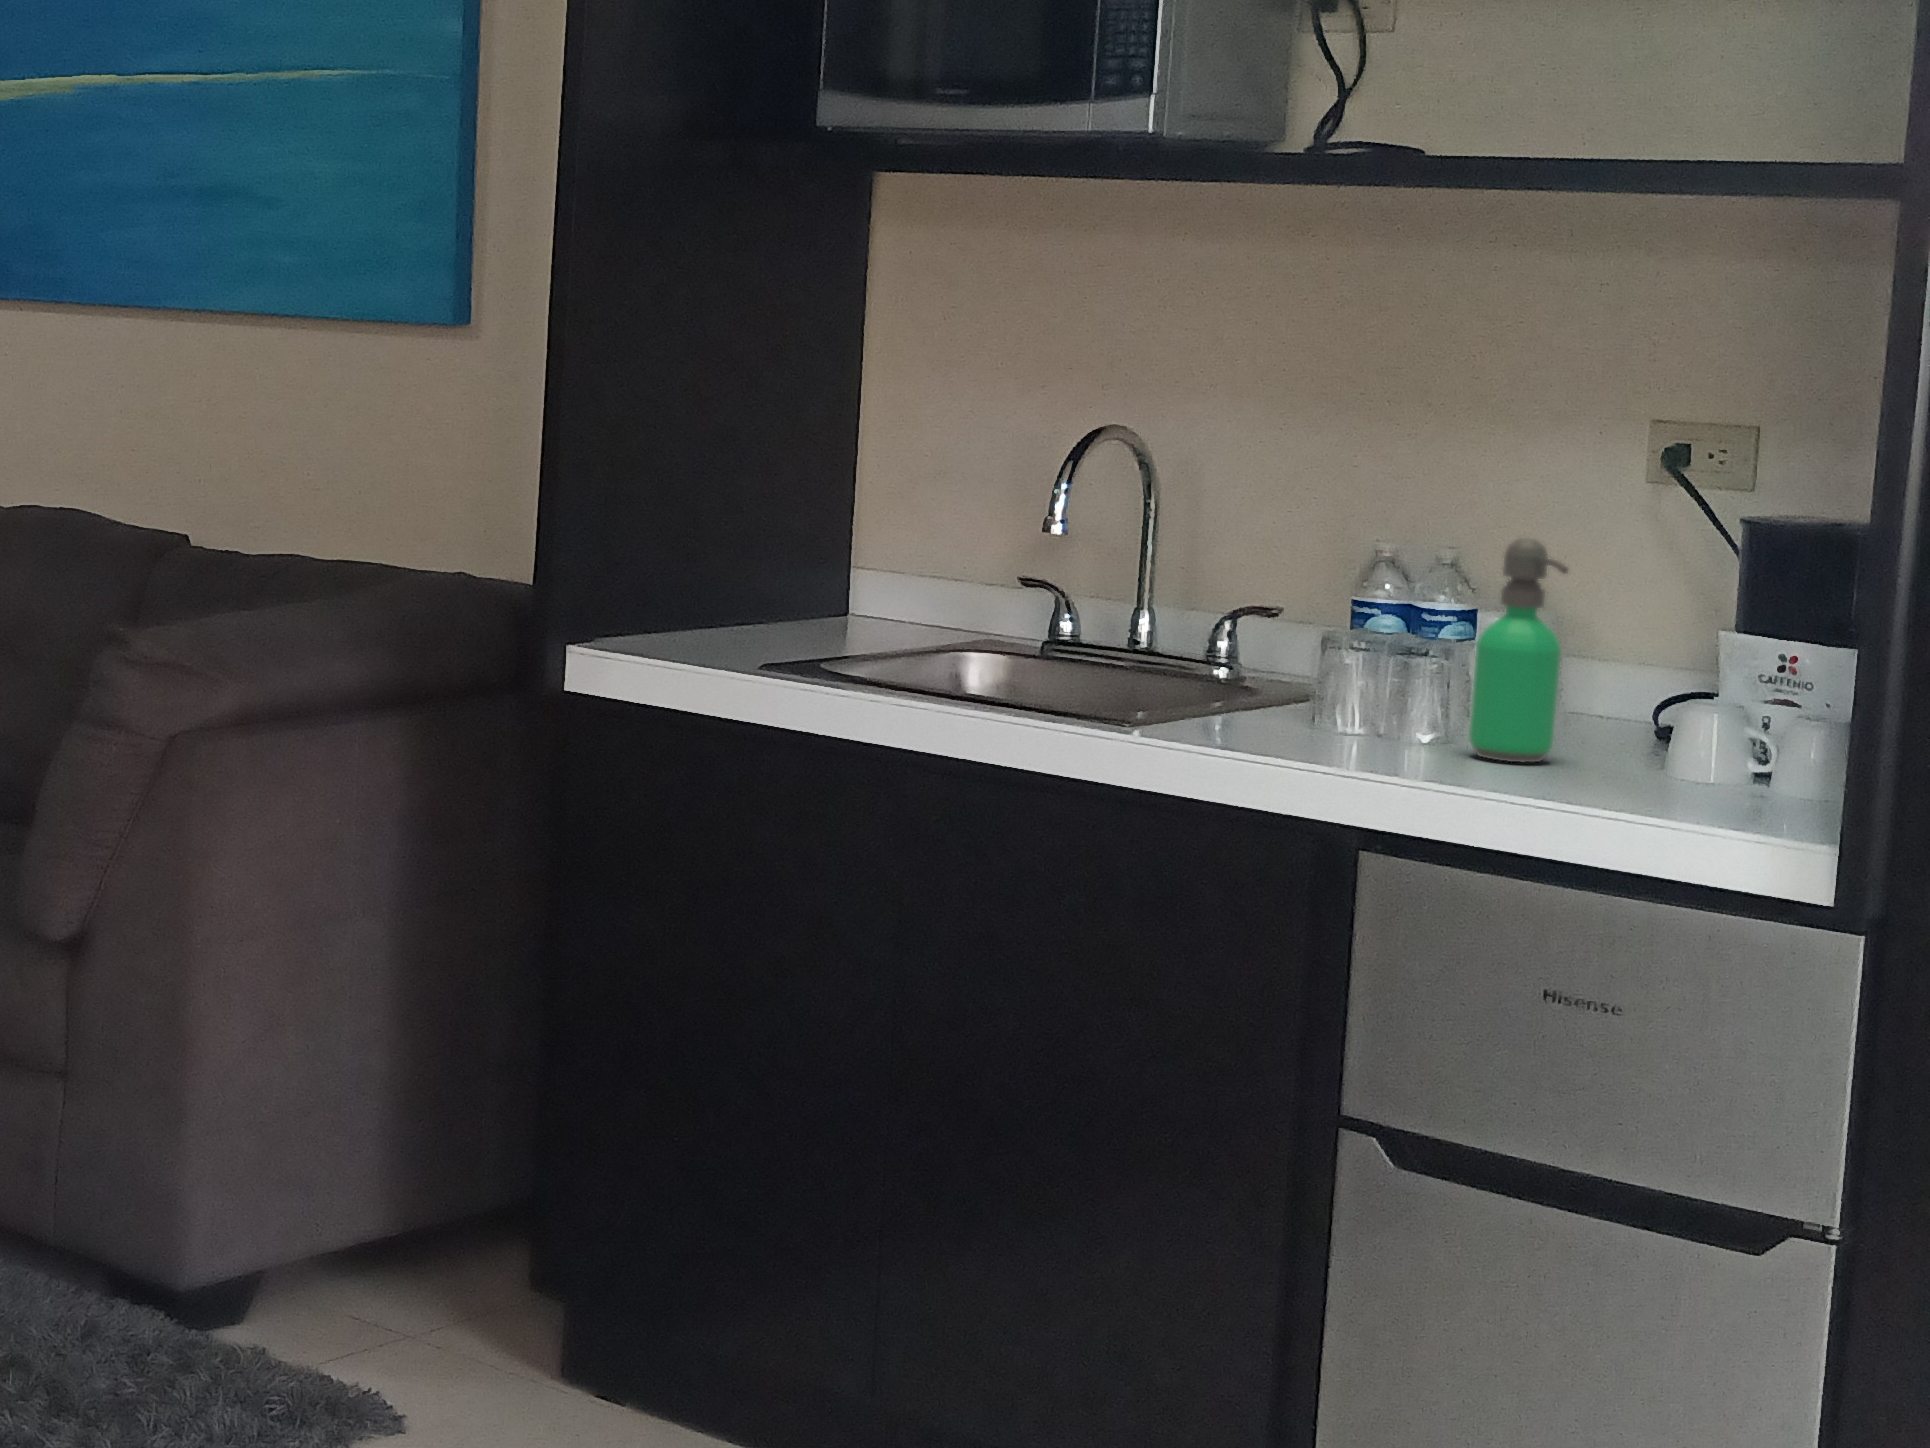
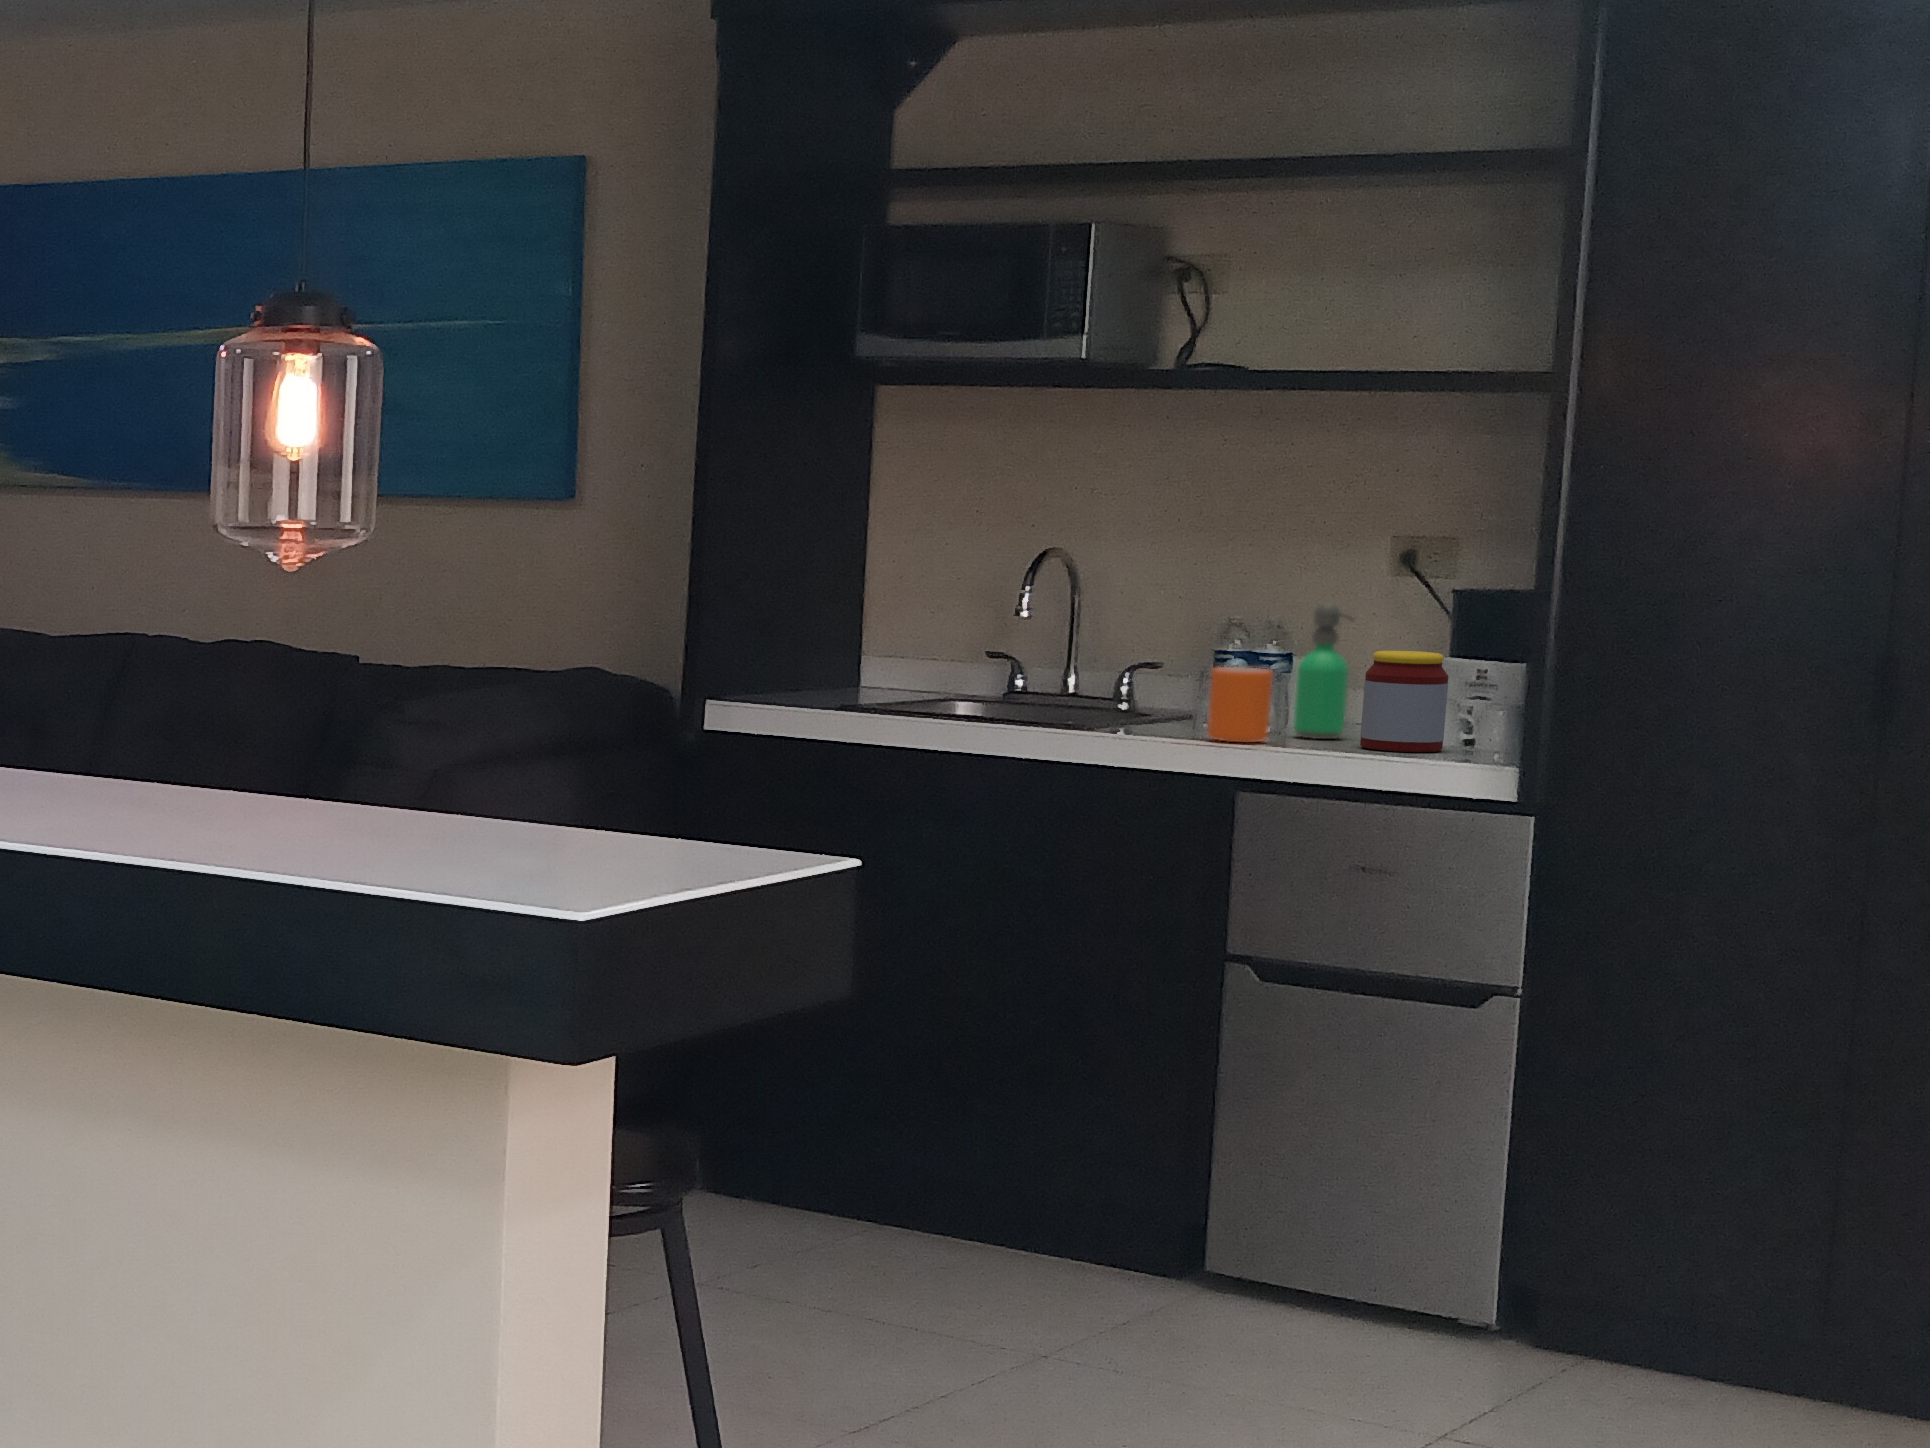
jar: none [1572,628,1721,804] -> present [1360,651,1448,752]
mug: none [1321,643,1428,770] -> present [1208,667,1272,743]

